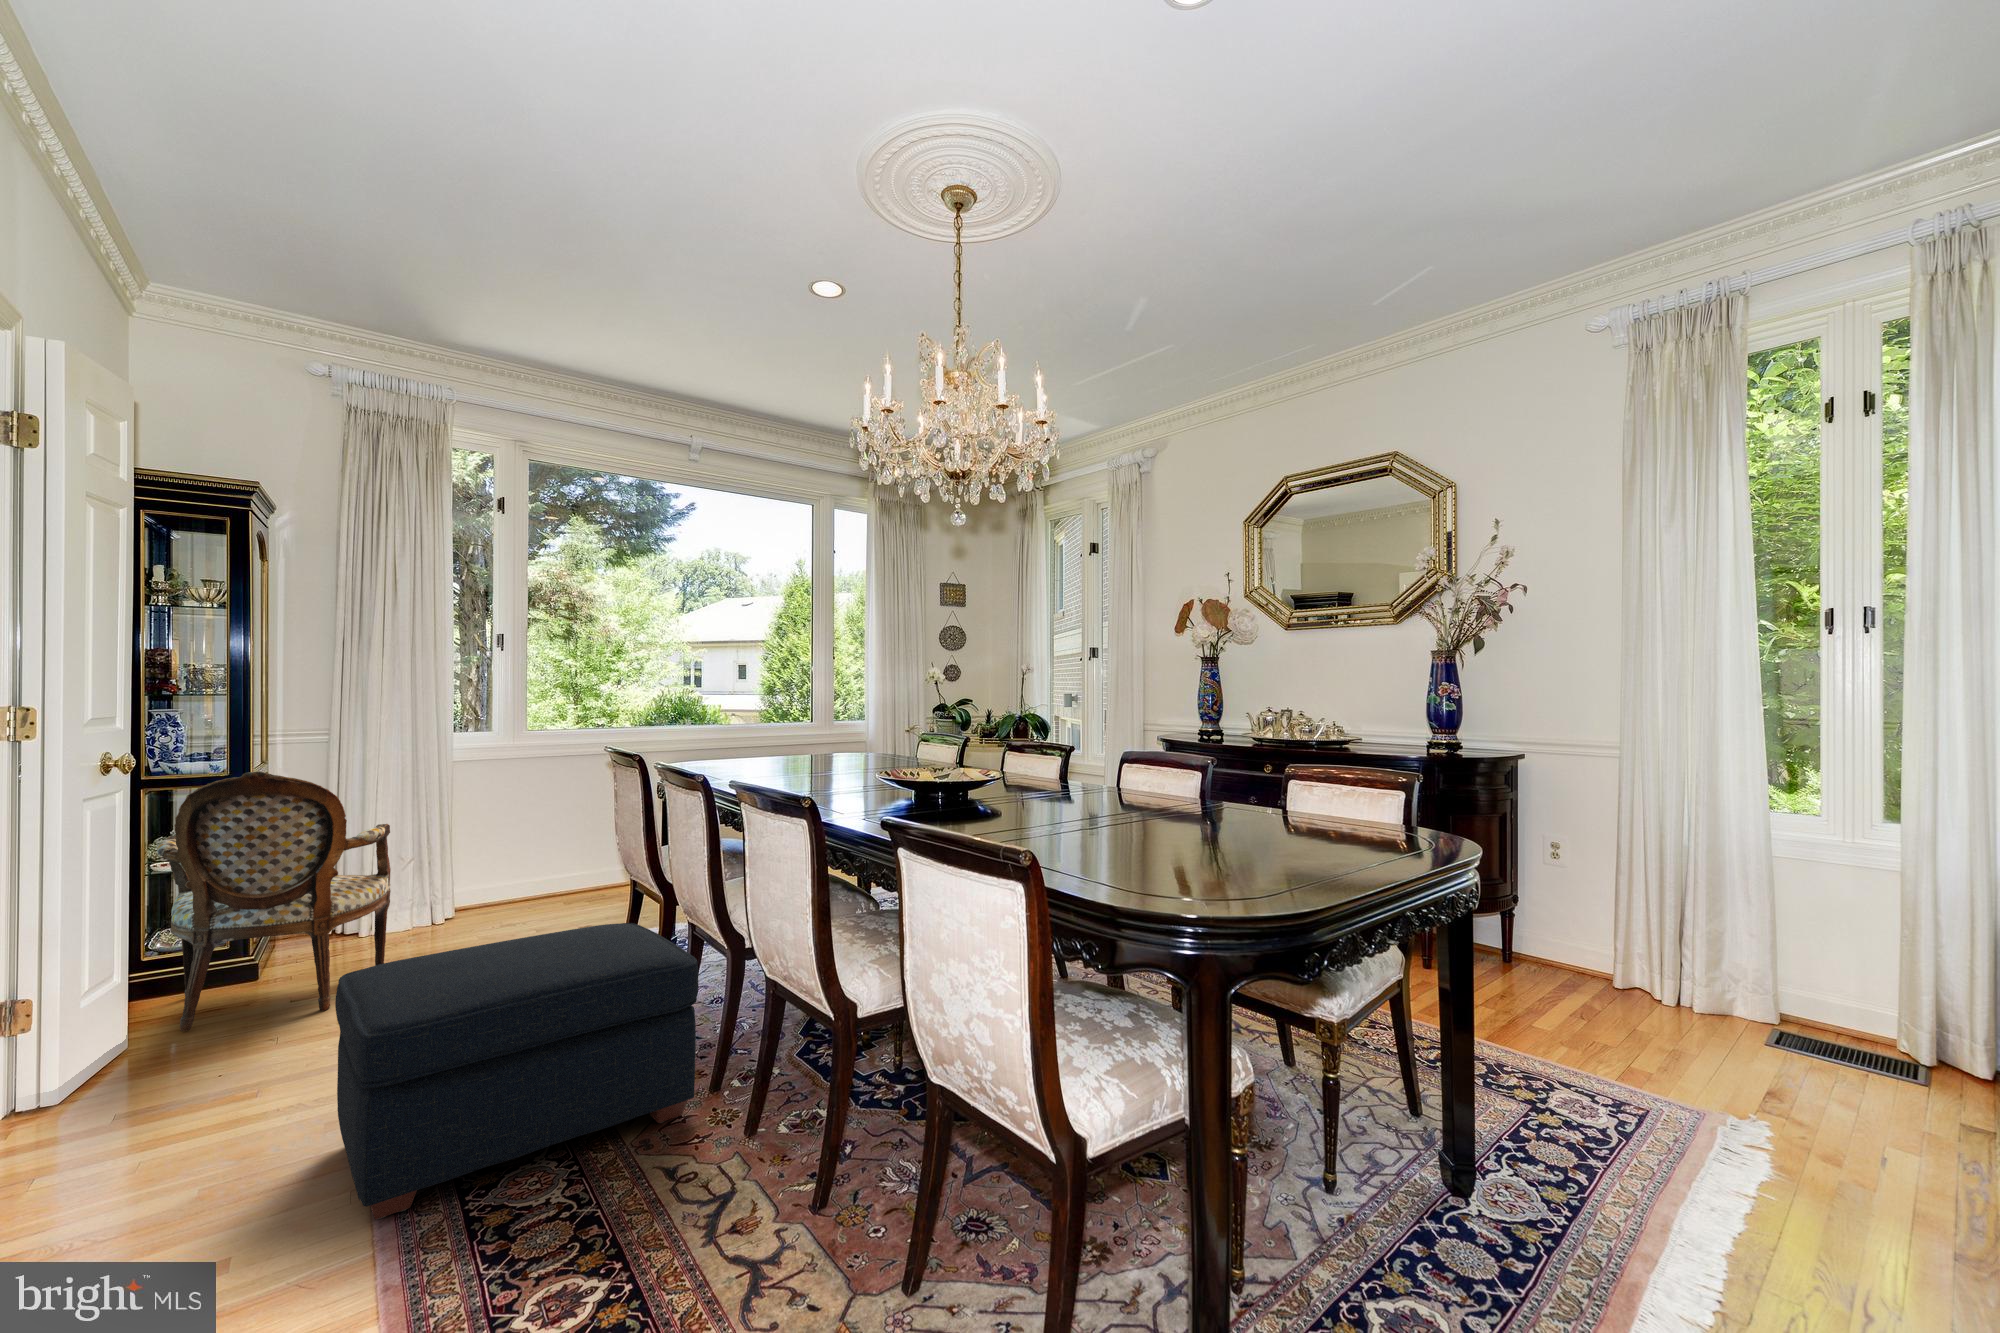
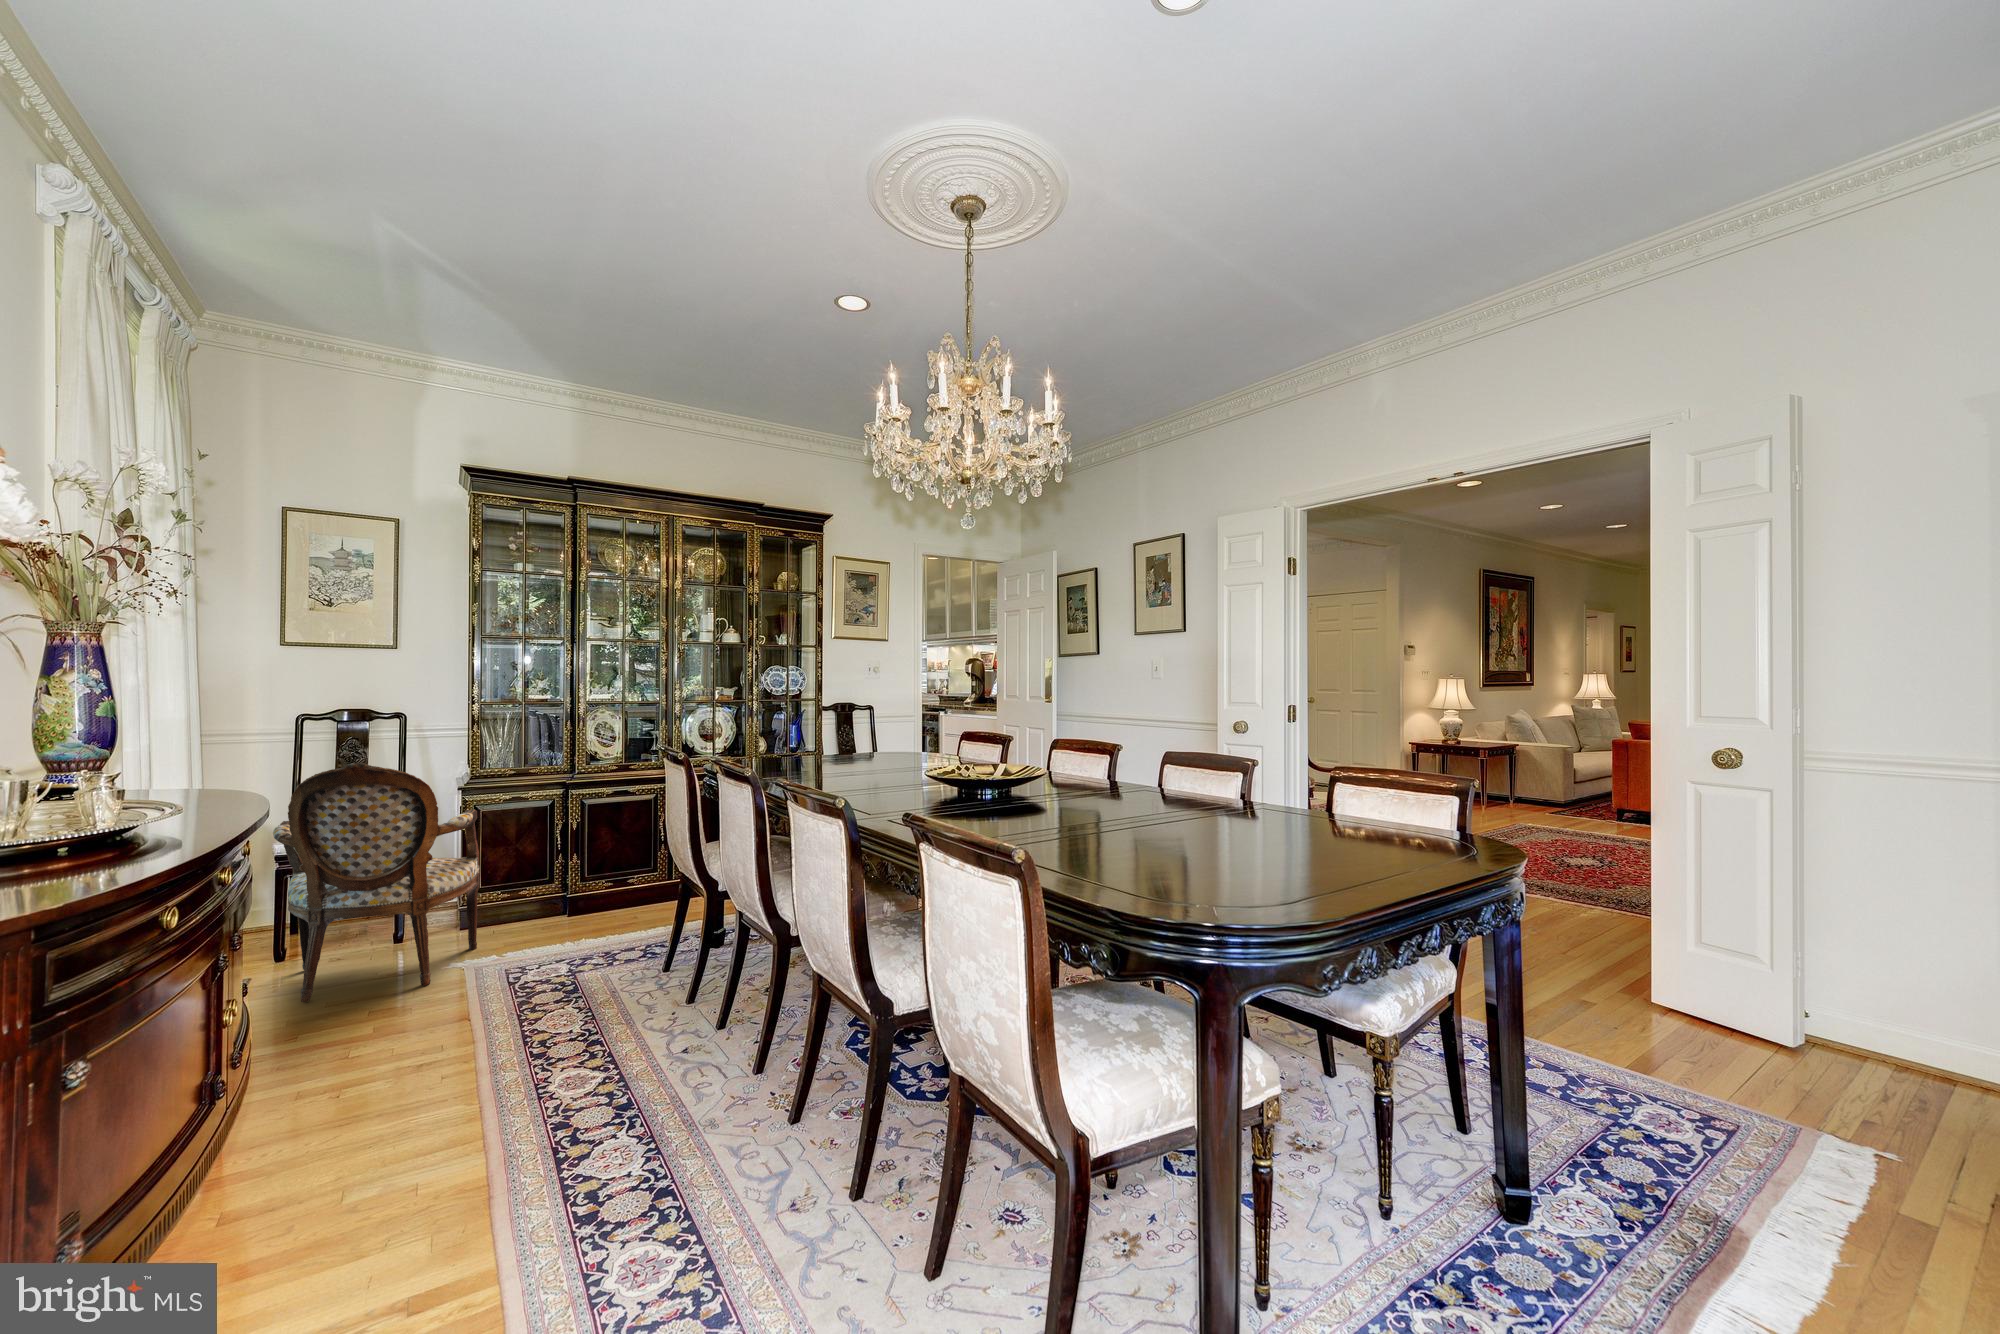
ottoman: present [335,923,698,1219] -> none [438,911,765,1183]

